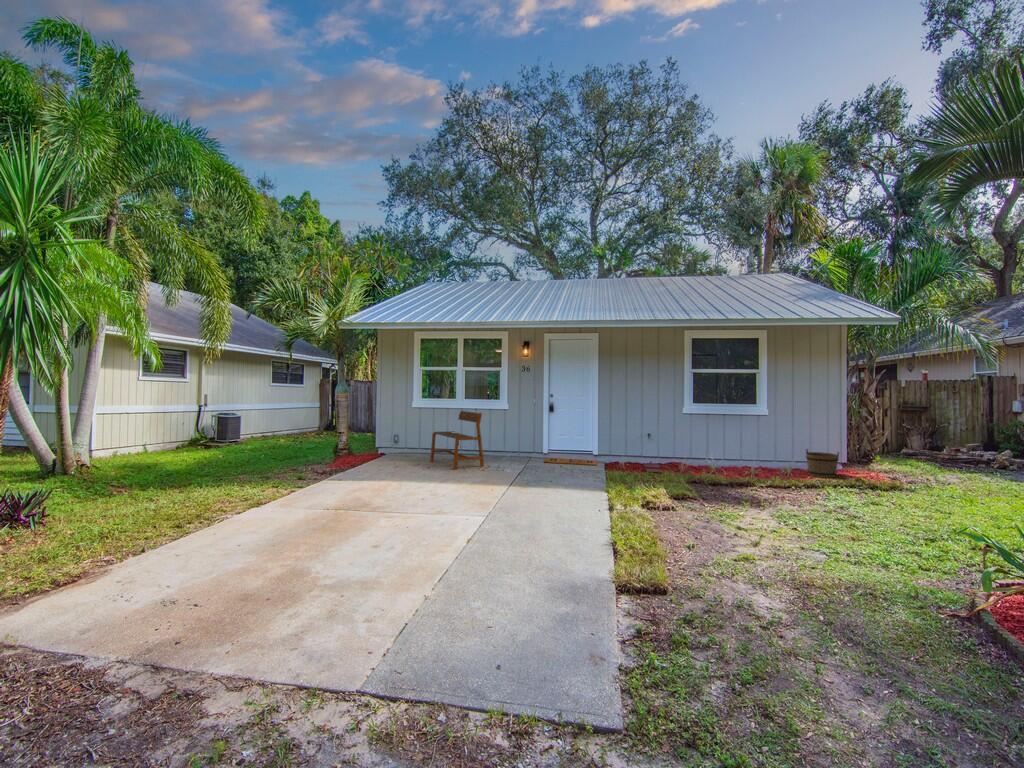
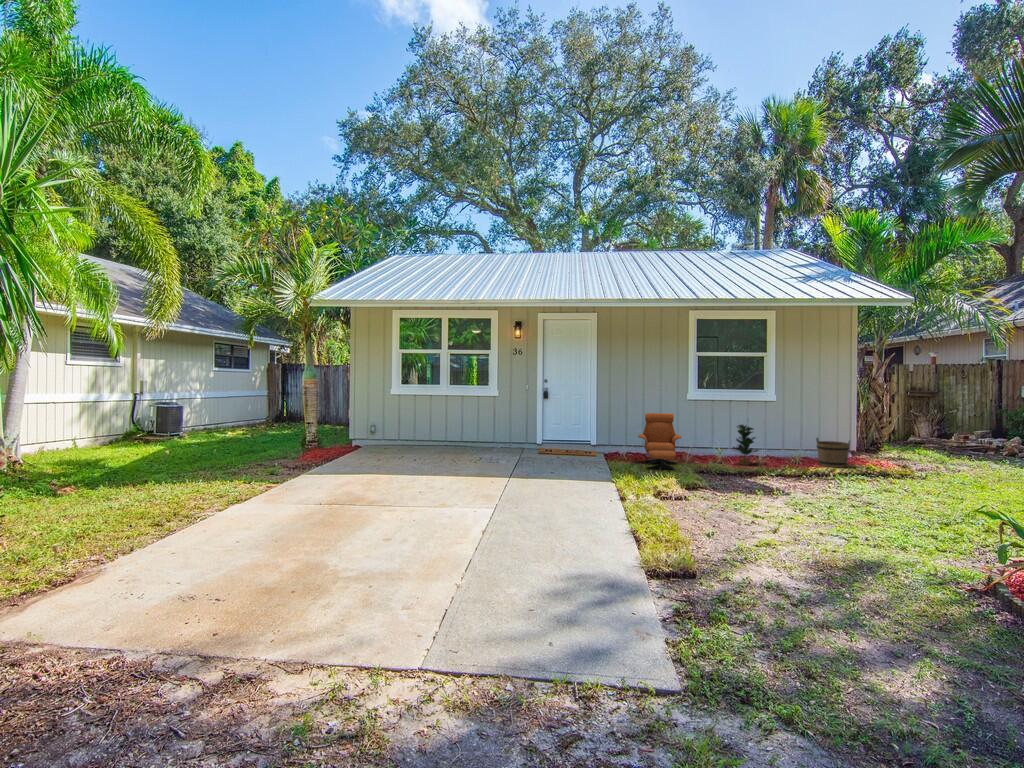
bench: present [430,411,484,470] -> none [411,399,473,465]
lounge chair: none [635,424,676,479] -> present [638,413,681,471]
potted plant: none [724,436,750,474] -> present [733,425,758,465]

